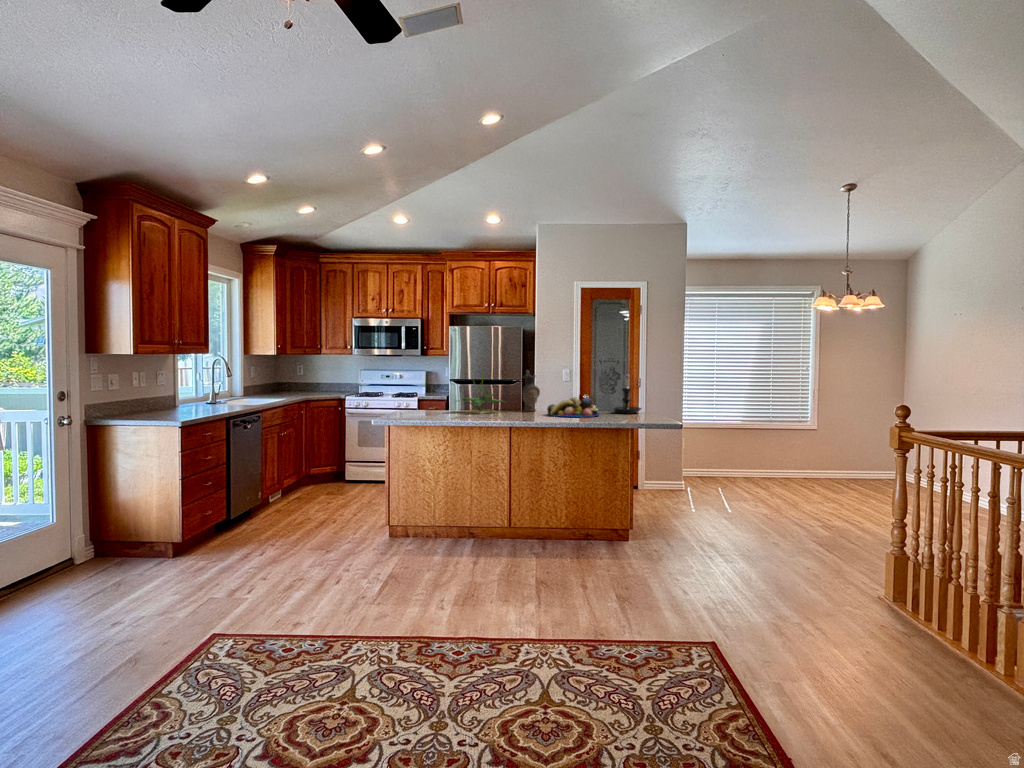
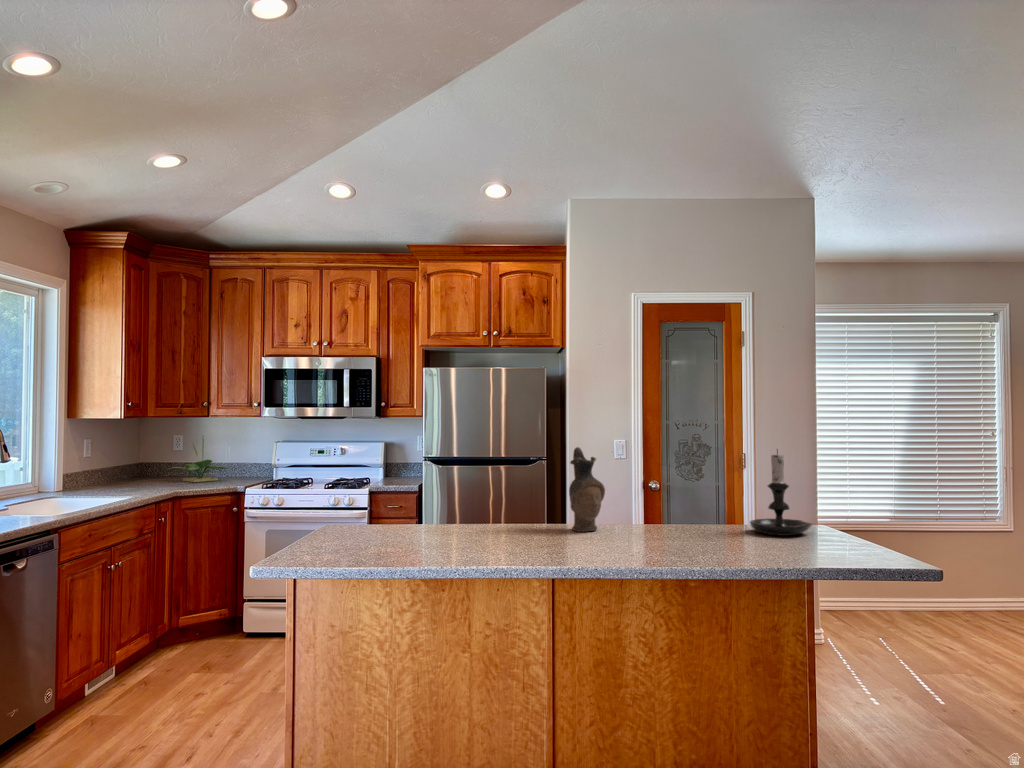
potted plant: present [458,376,504,414] -> present [169,438,230,482]
fruit bowl: present [547,397,599,417] -> none [628,505,743,554]

